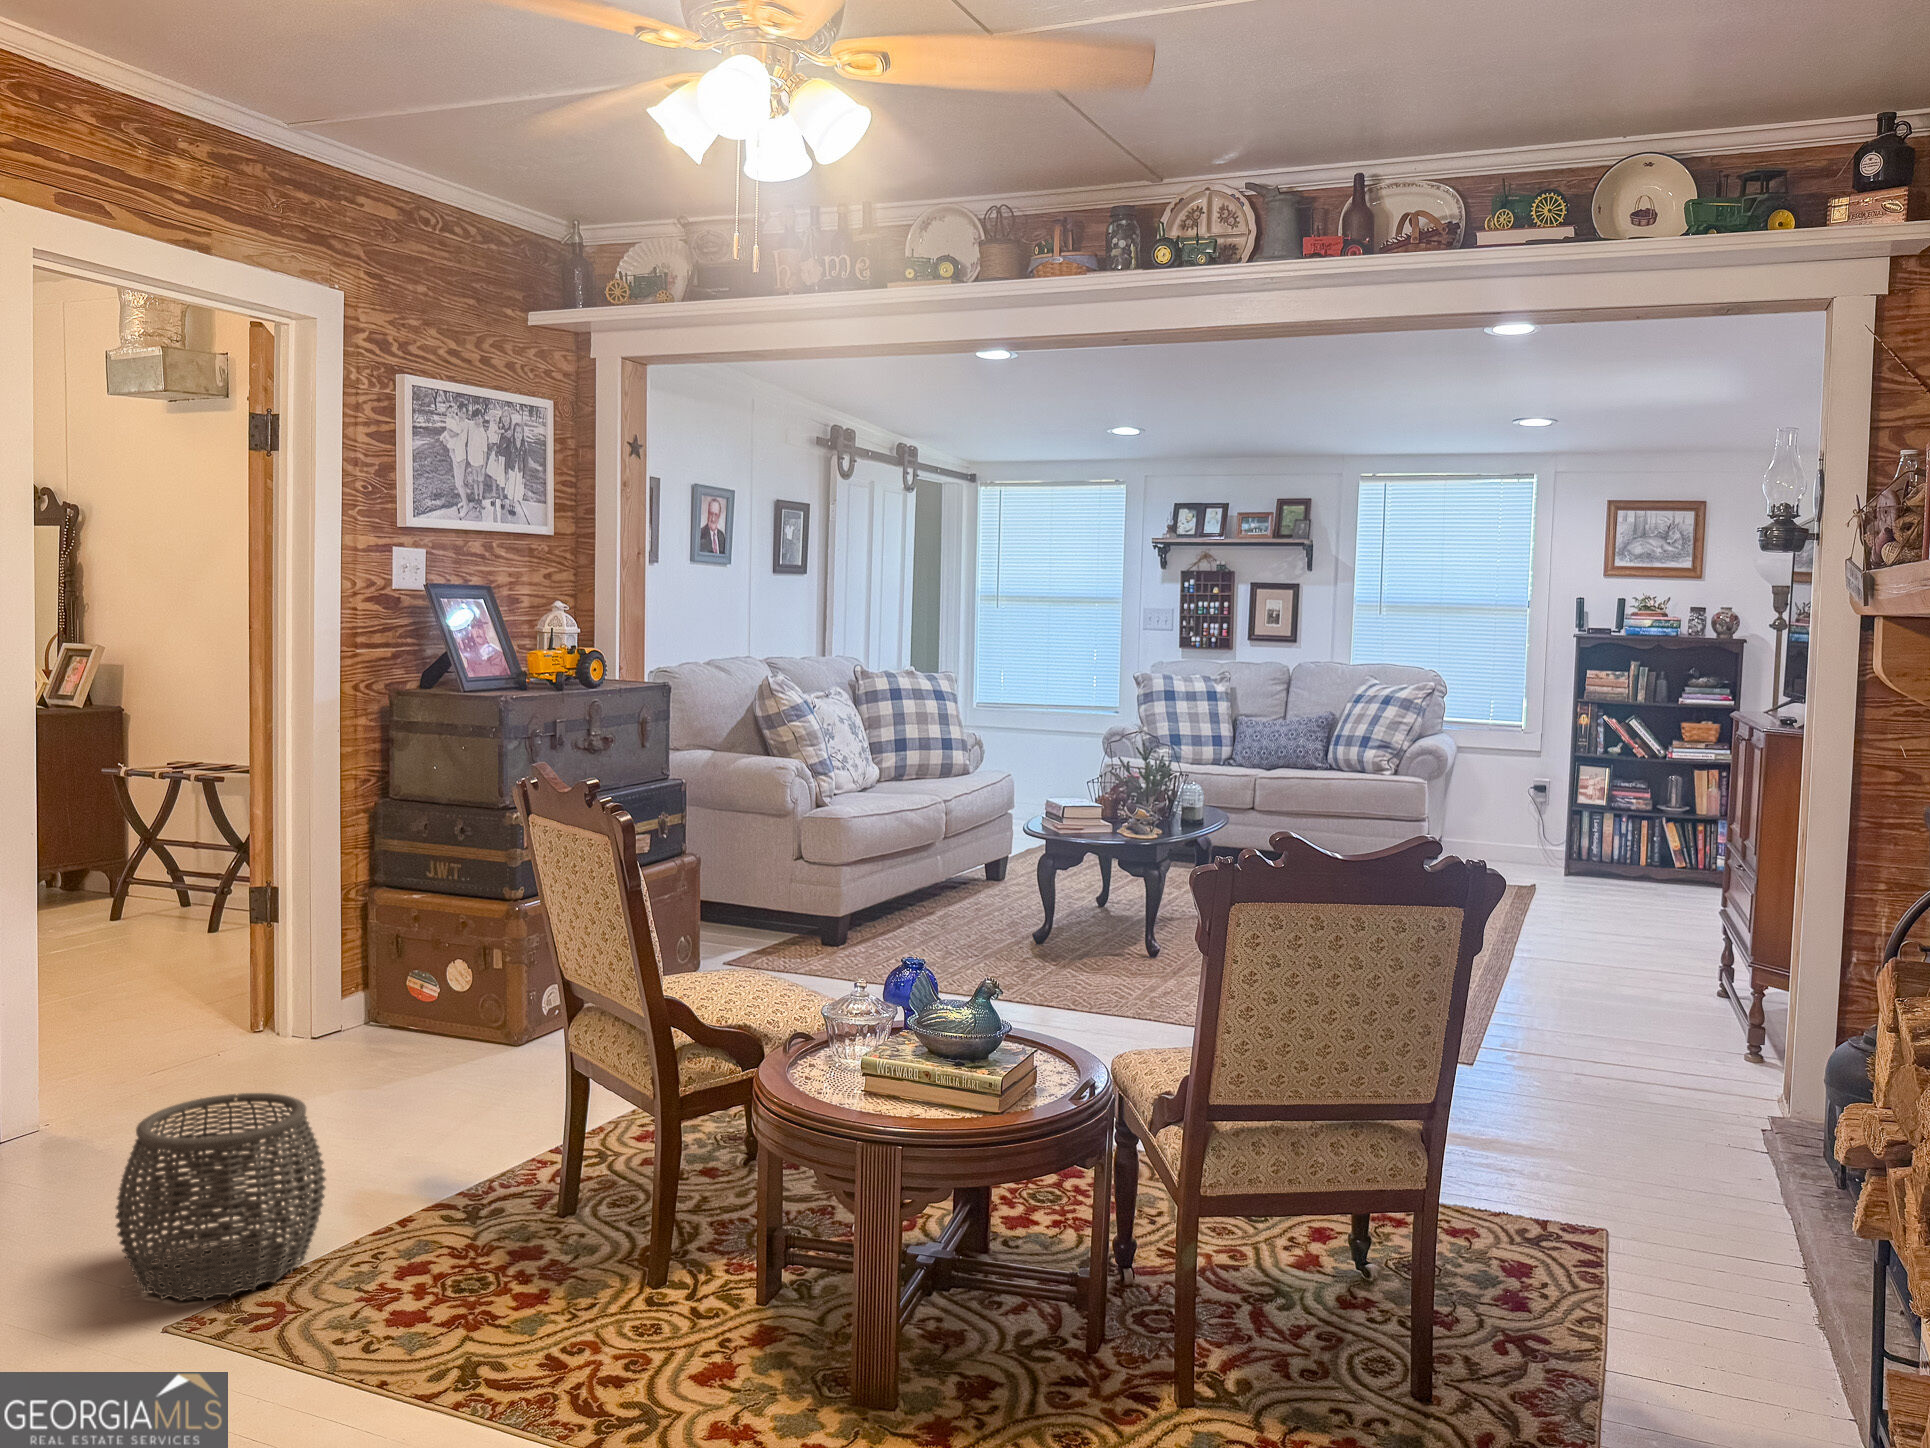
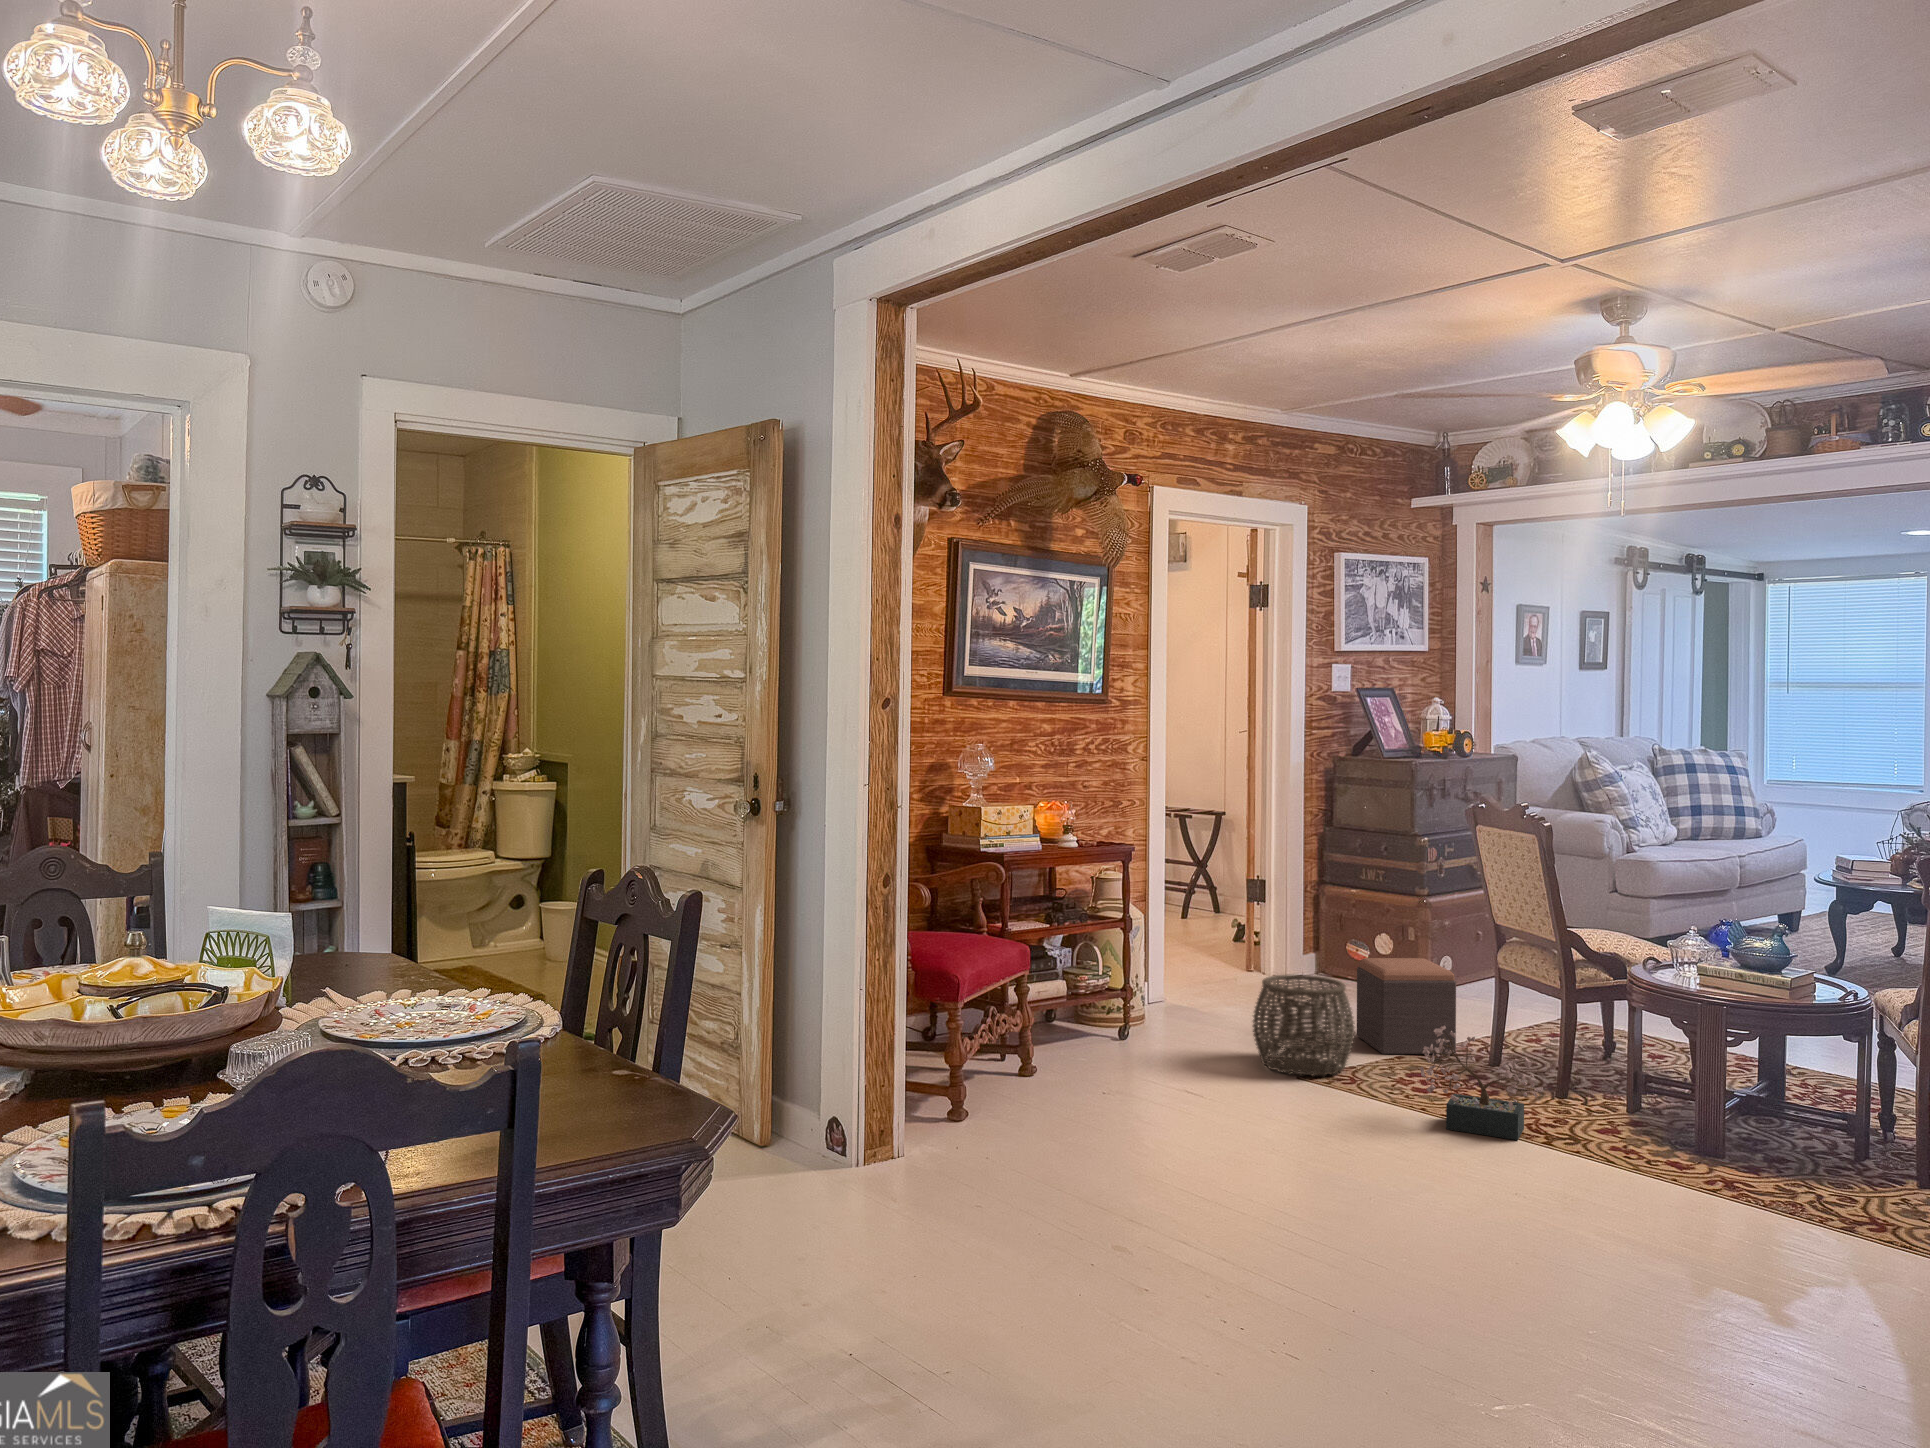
footstool: none [372,1018,528,1200] -> present [1357,958,1456,1054]
decorative plant: none [388,1192,611,1400] -> present [1420,1026,1543,1140]

